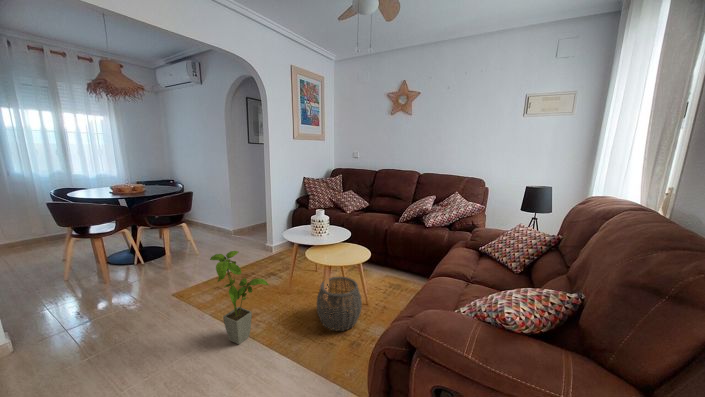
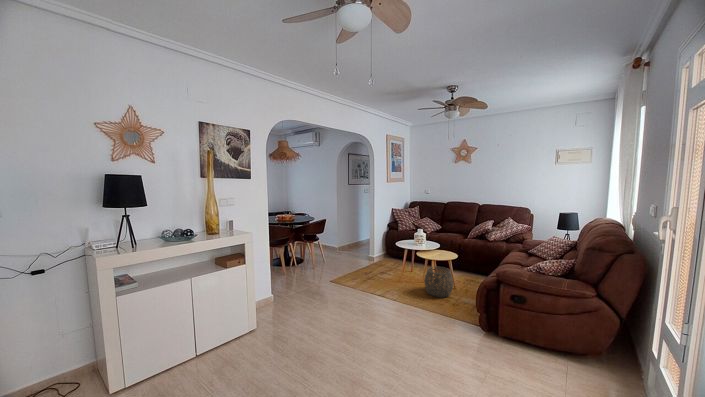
house plant: present [210,251,269,344] -> none [373,244,403,300]

